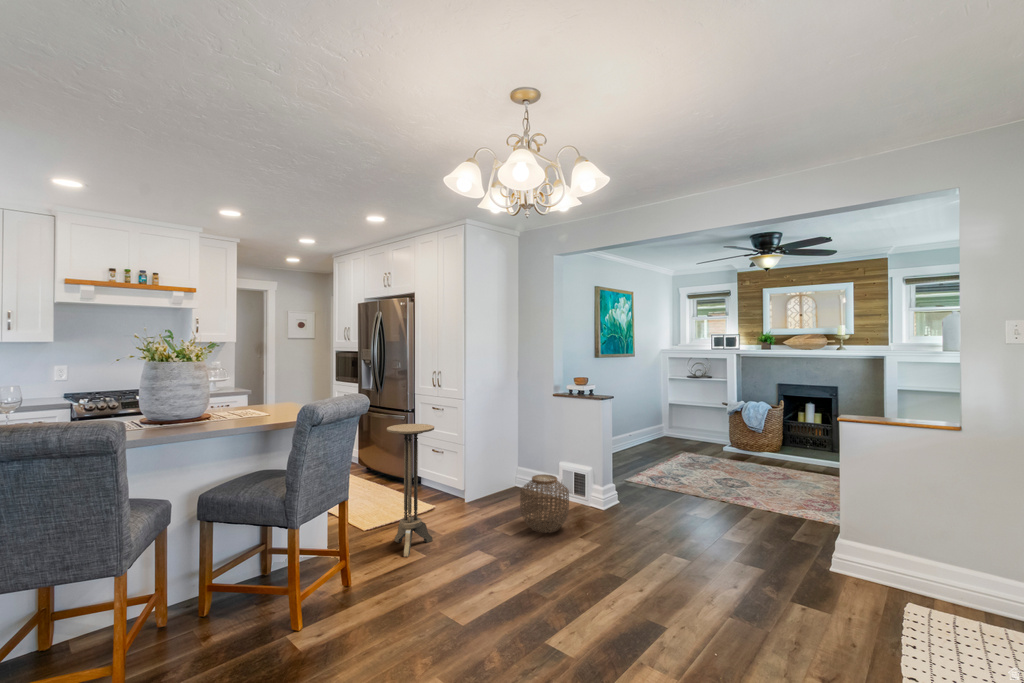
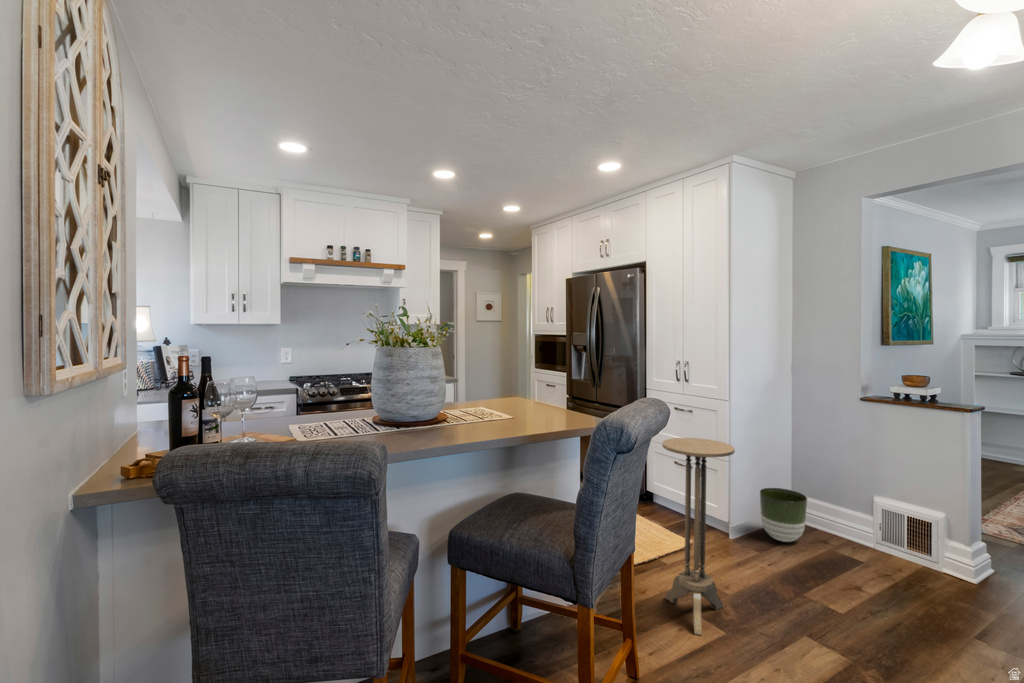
planter: none [486,463,515,500] -> present [760,488,807,542]
woven basket: present [520,474,569,533] -> none [851,525,949,622]

